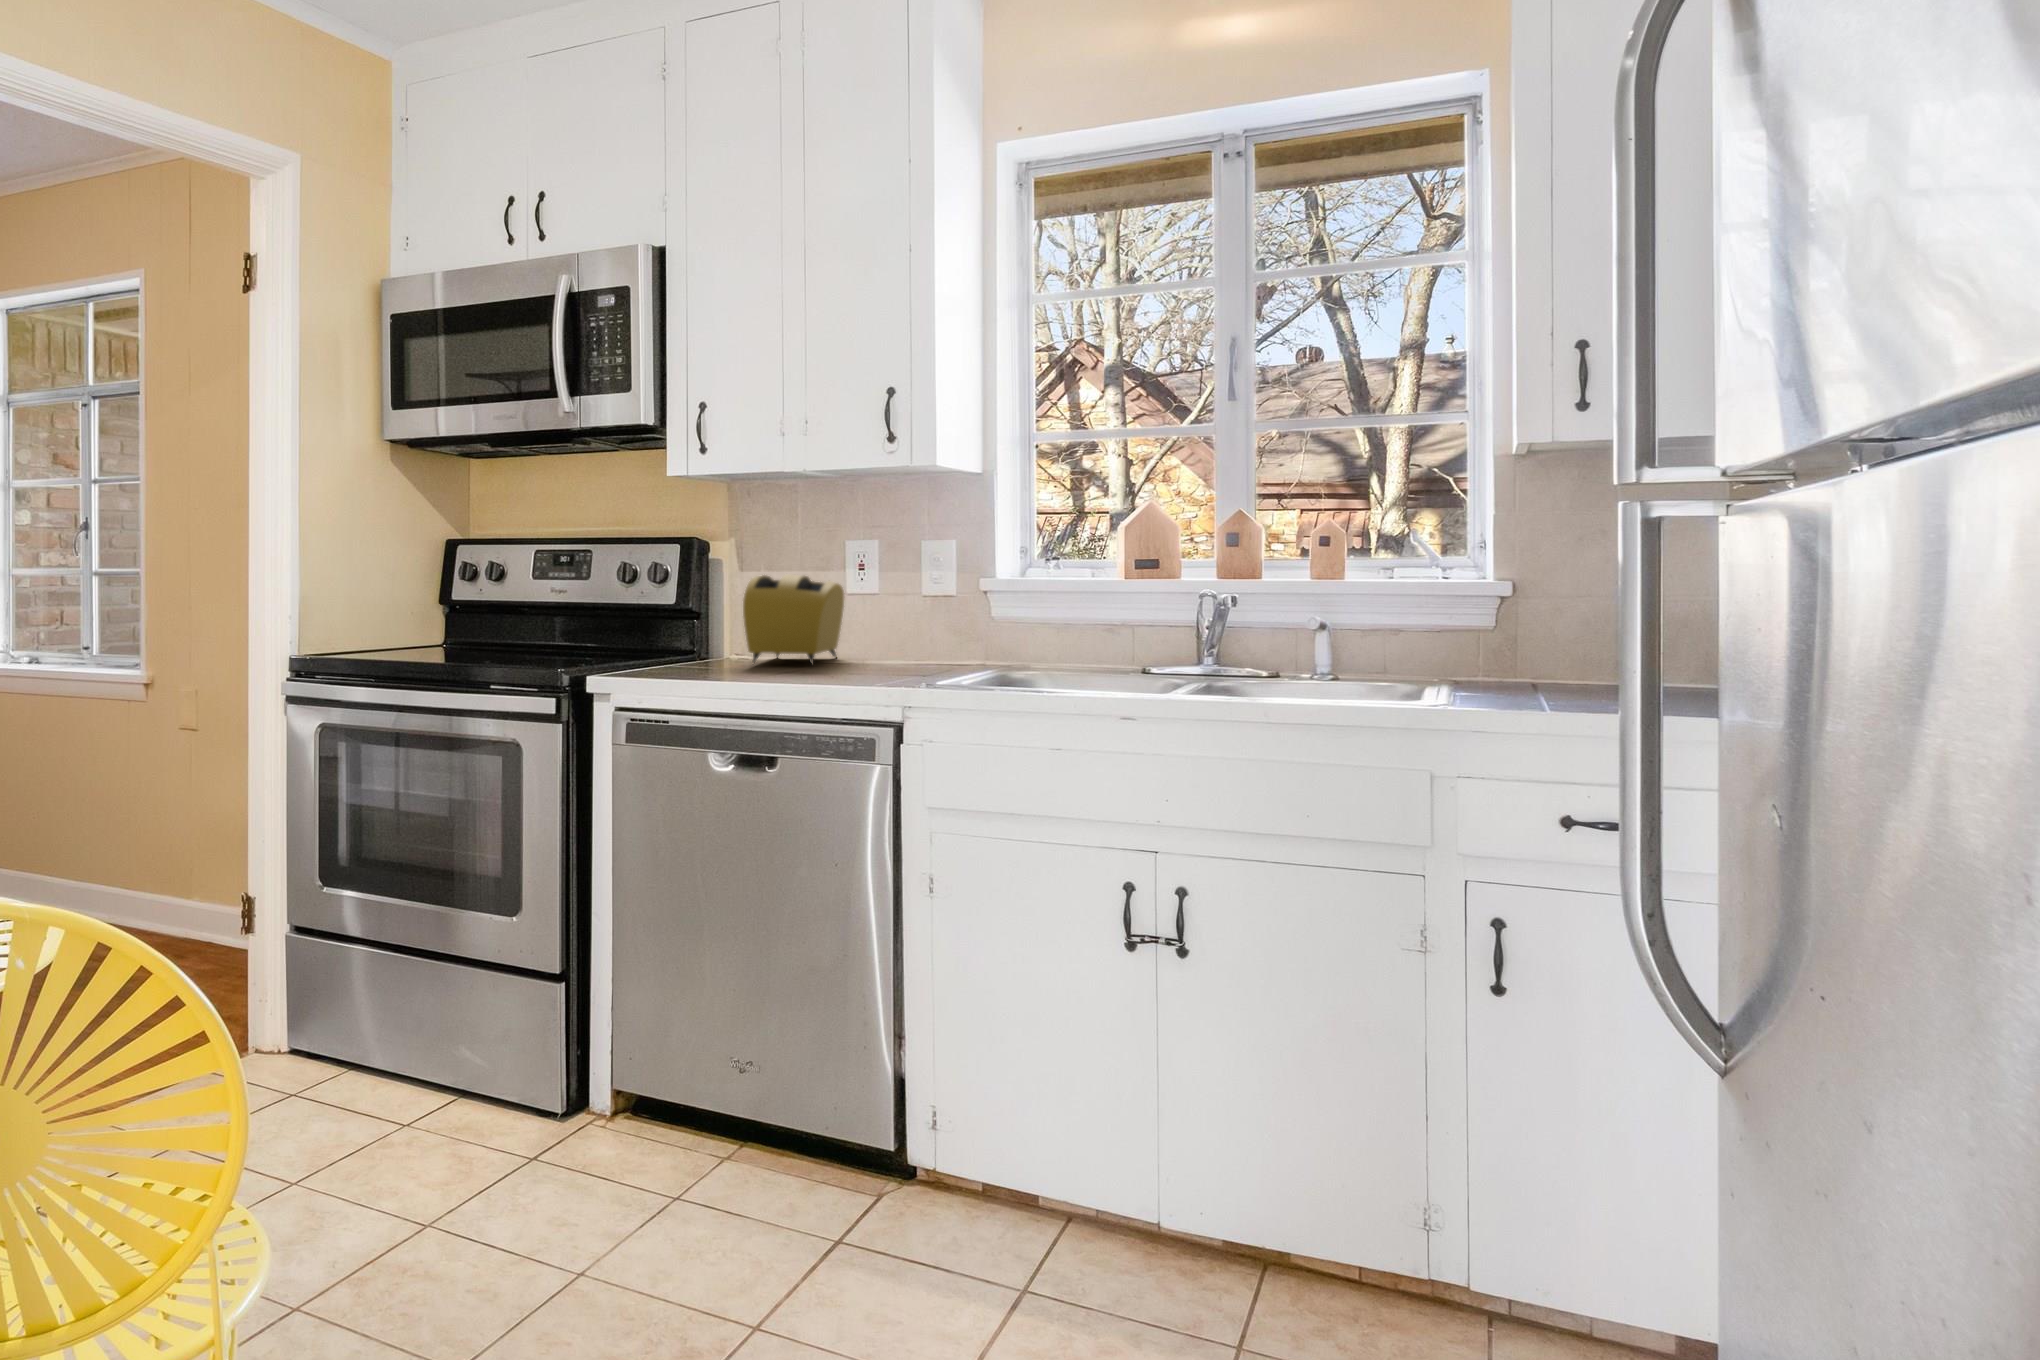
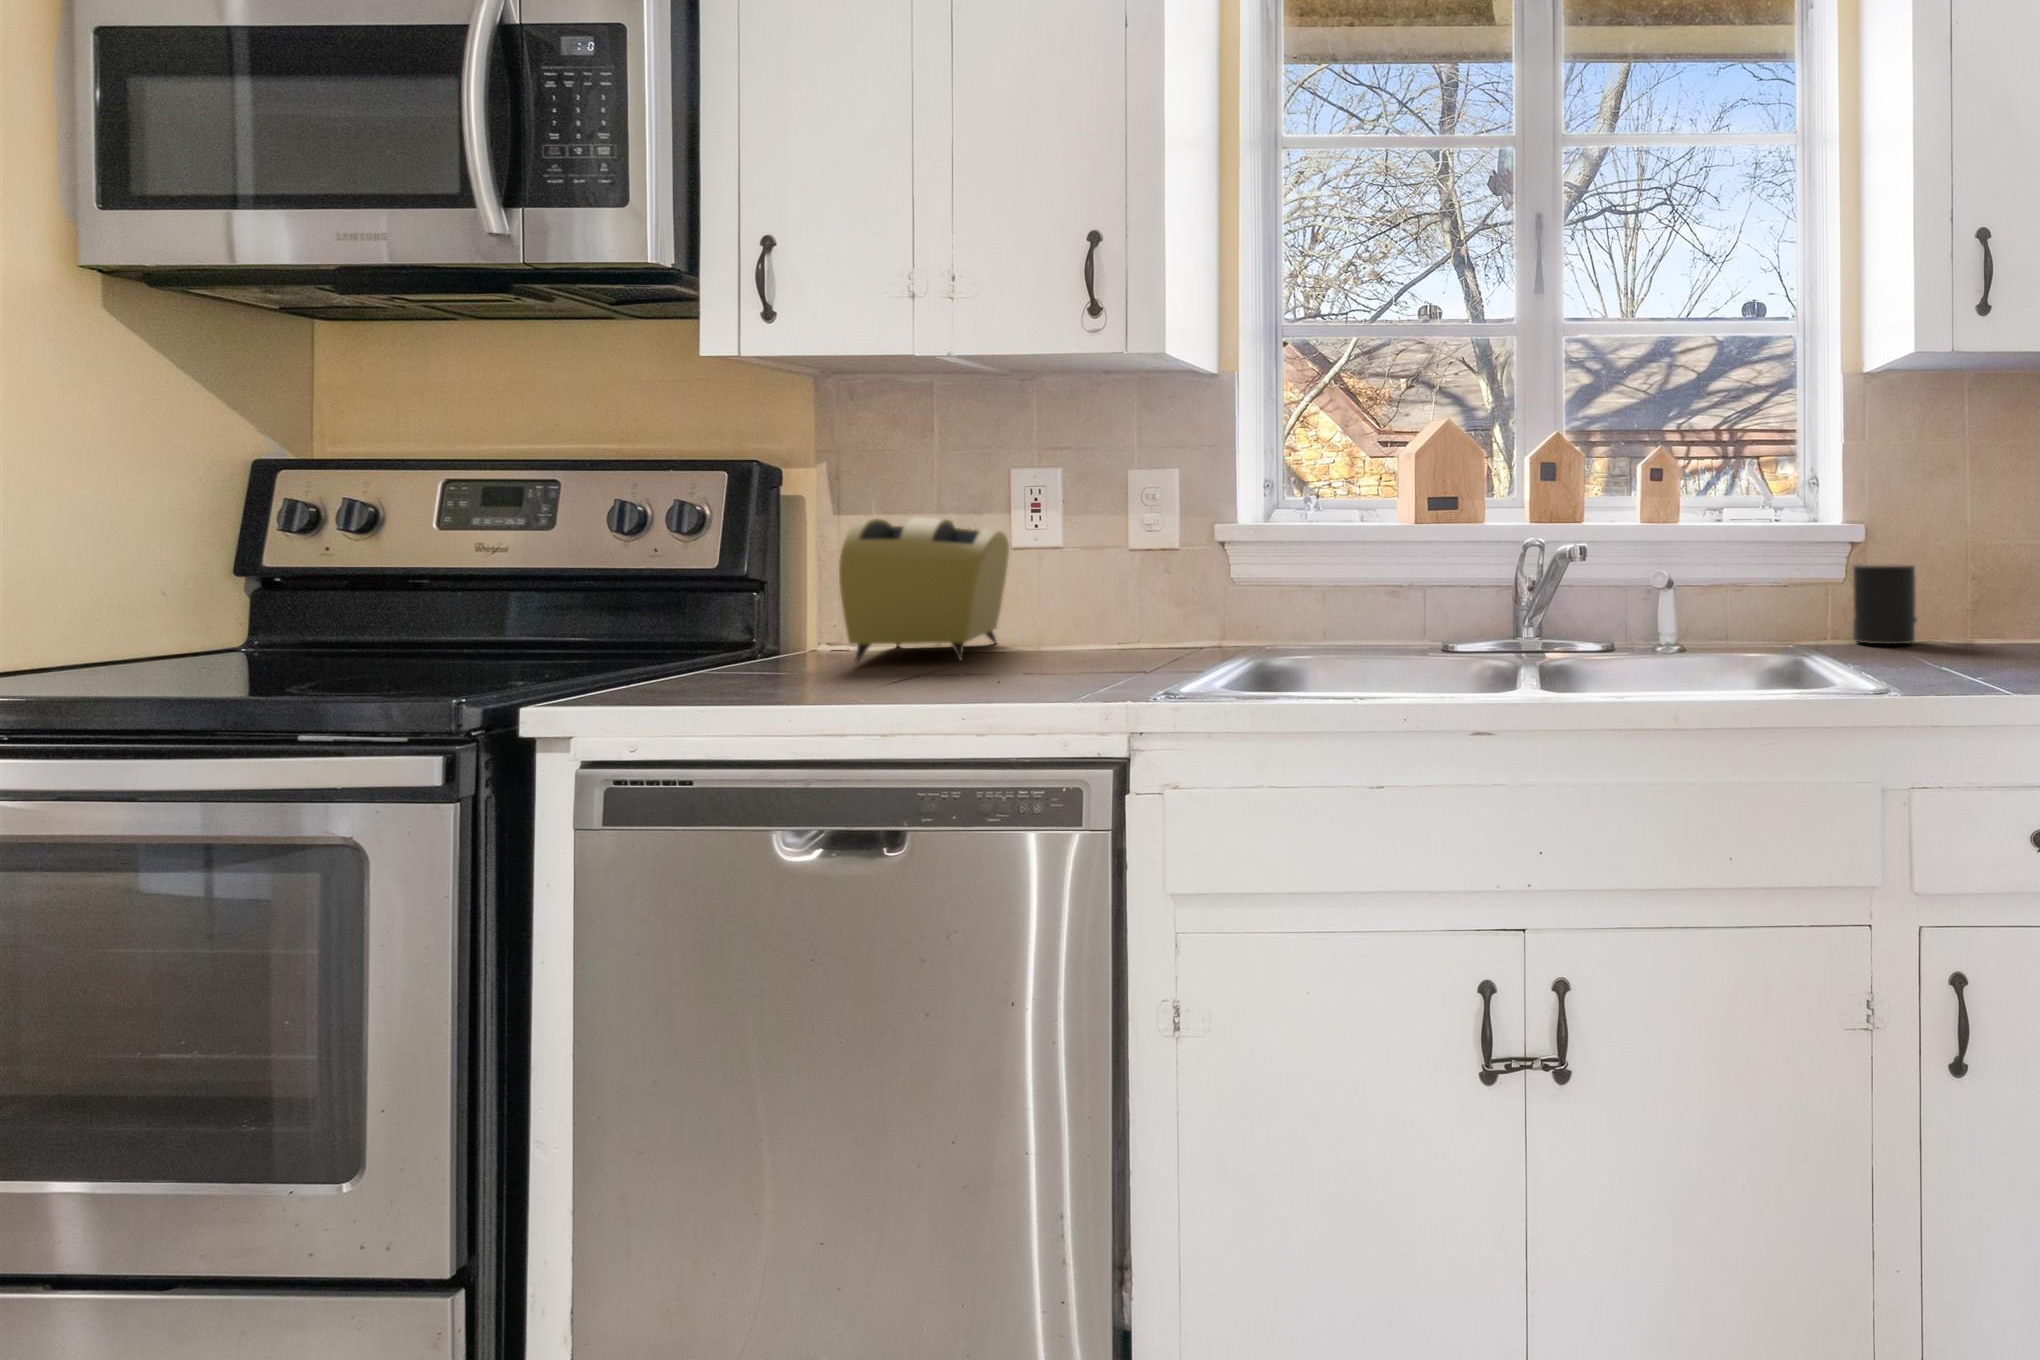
mug: none [1503,614,1578,681] -> present [1853,564,1917,644]

